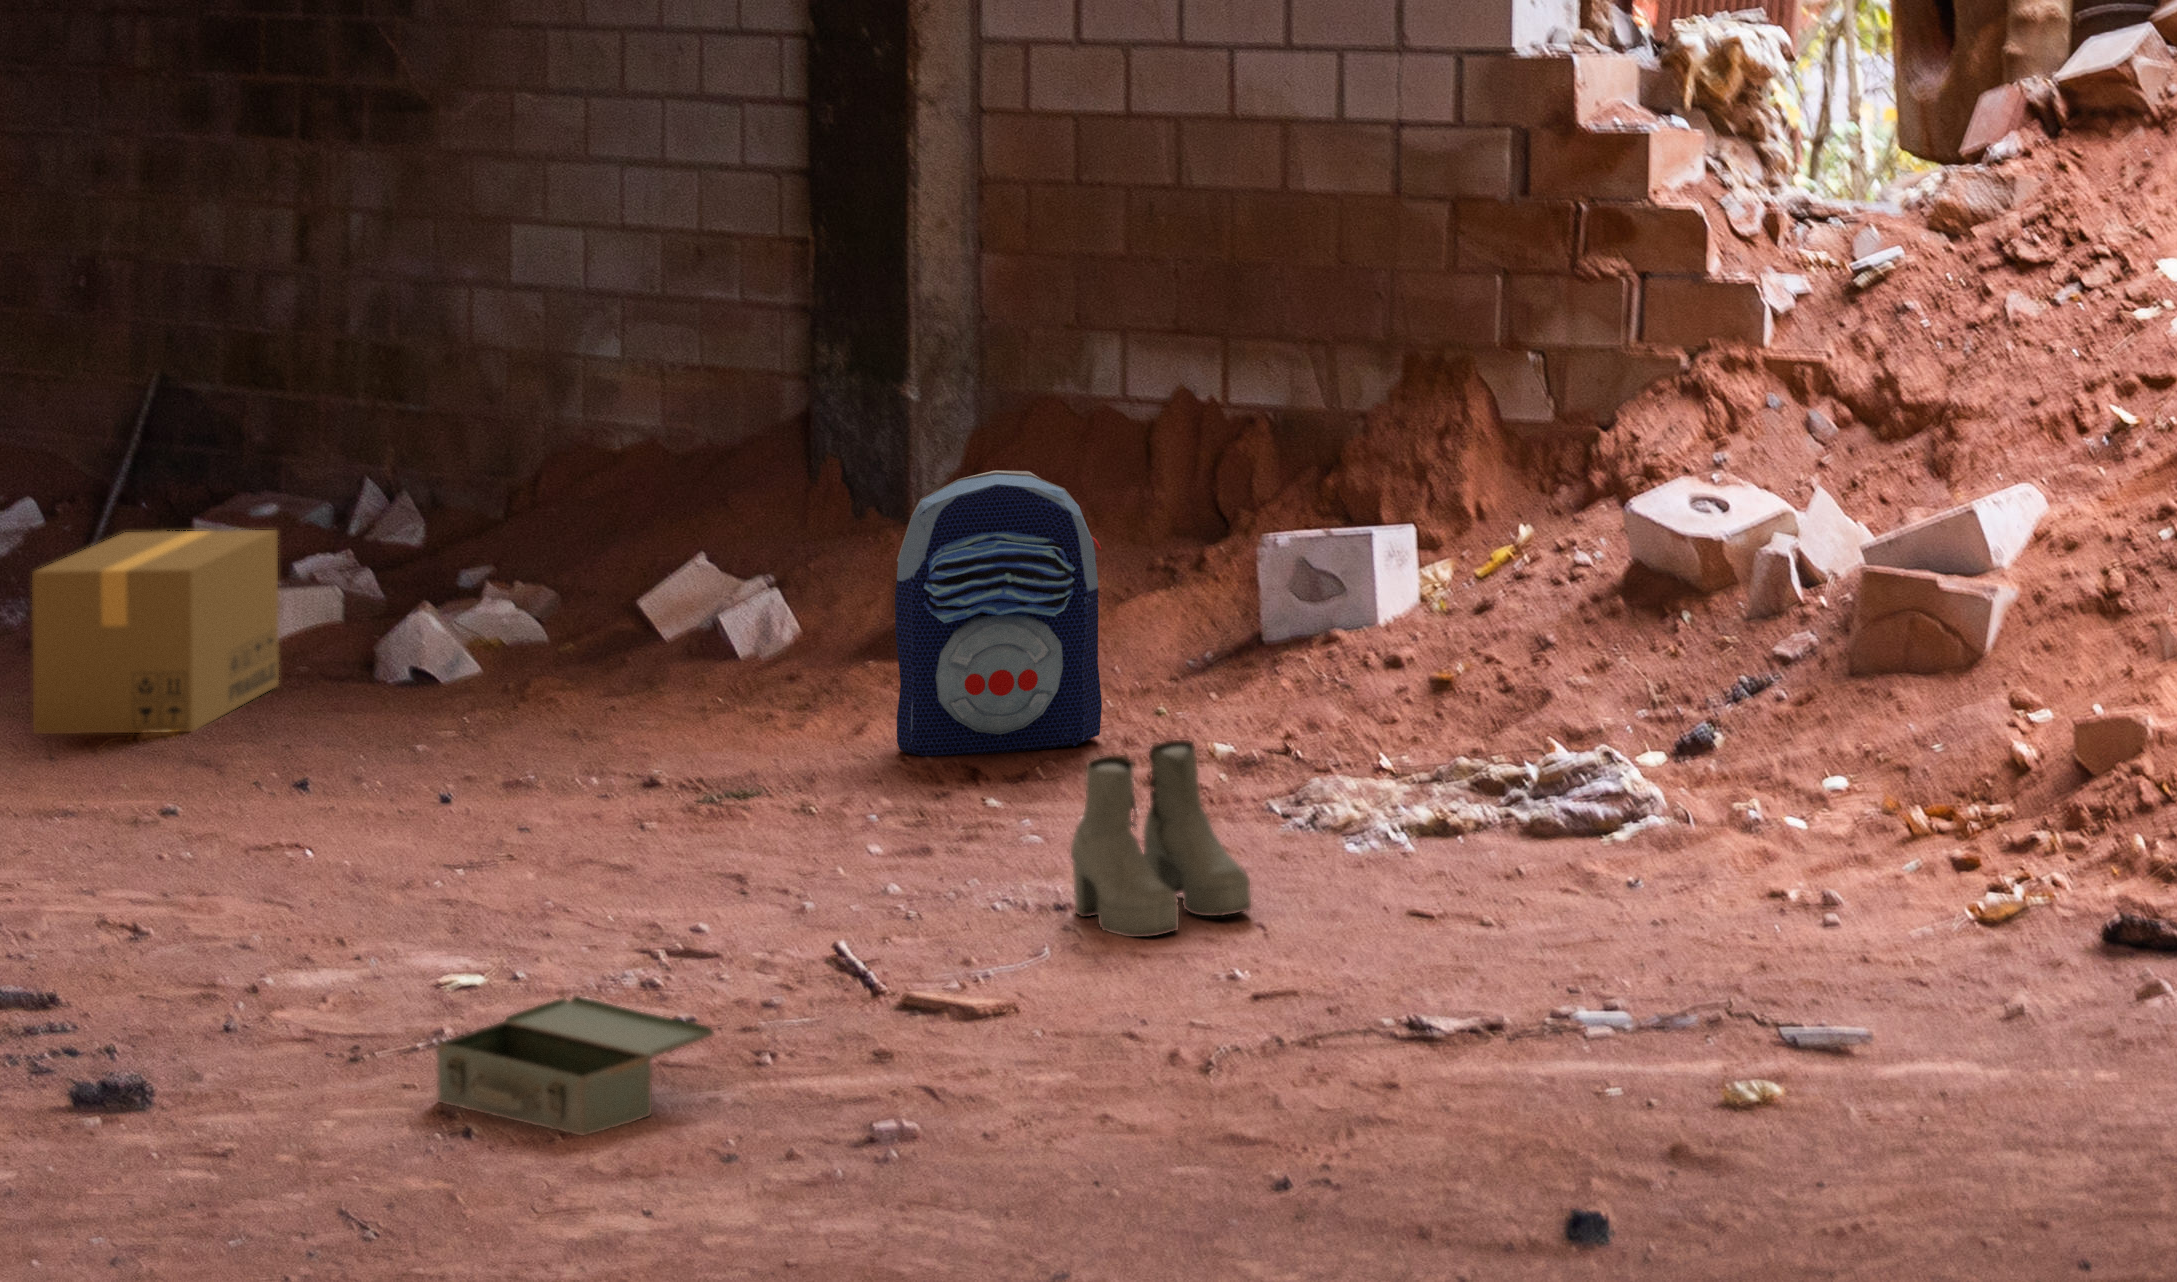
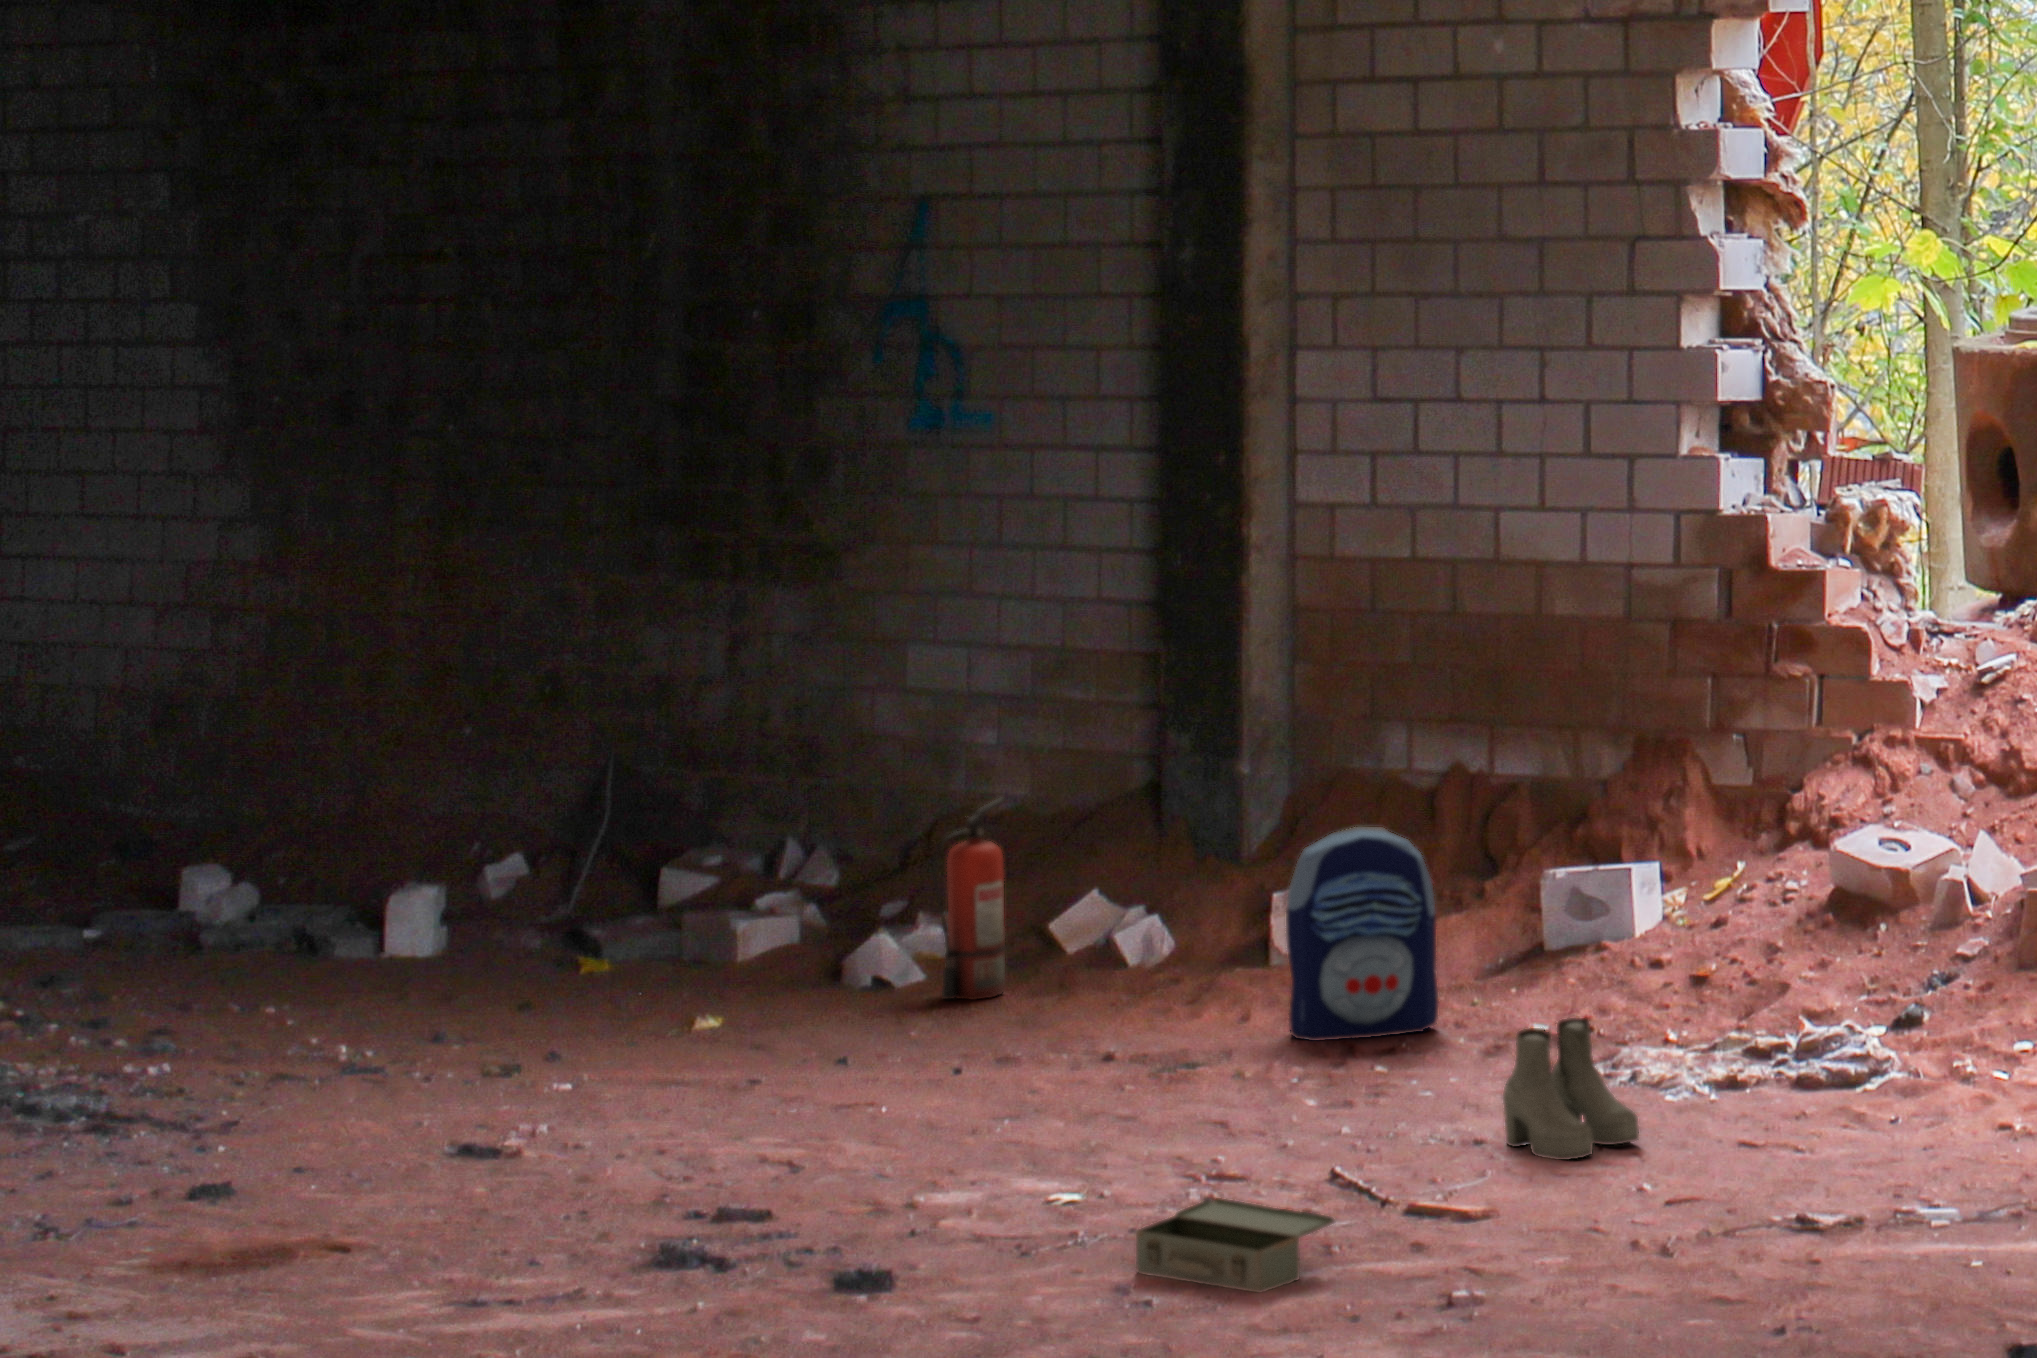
fire extinguisher: none [473,424,584,692] -> present [933,798,1006,1000]
cardboard box: present [32,530,279,734] -> none [604,879,774,1035]

